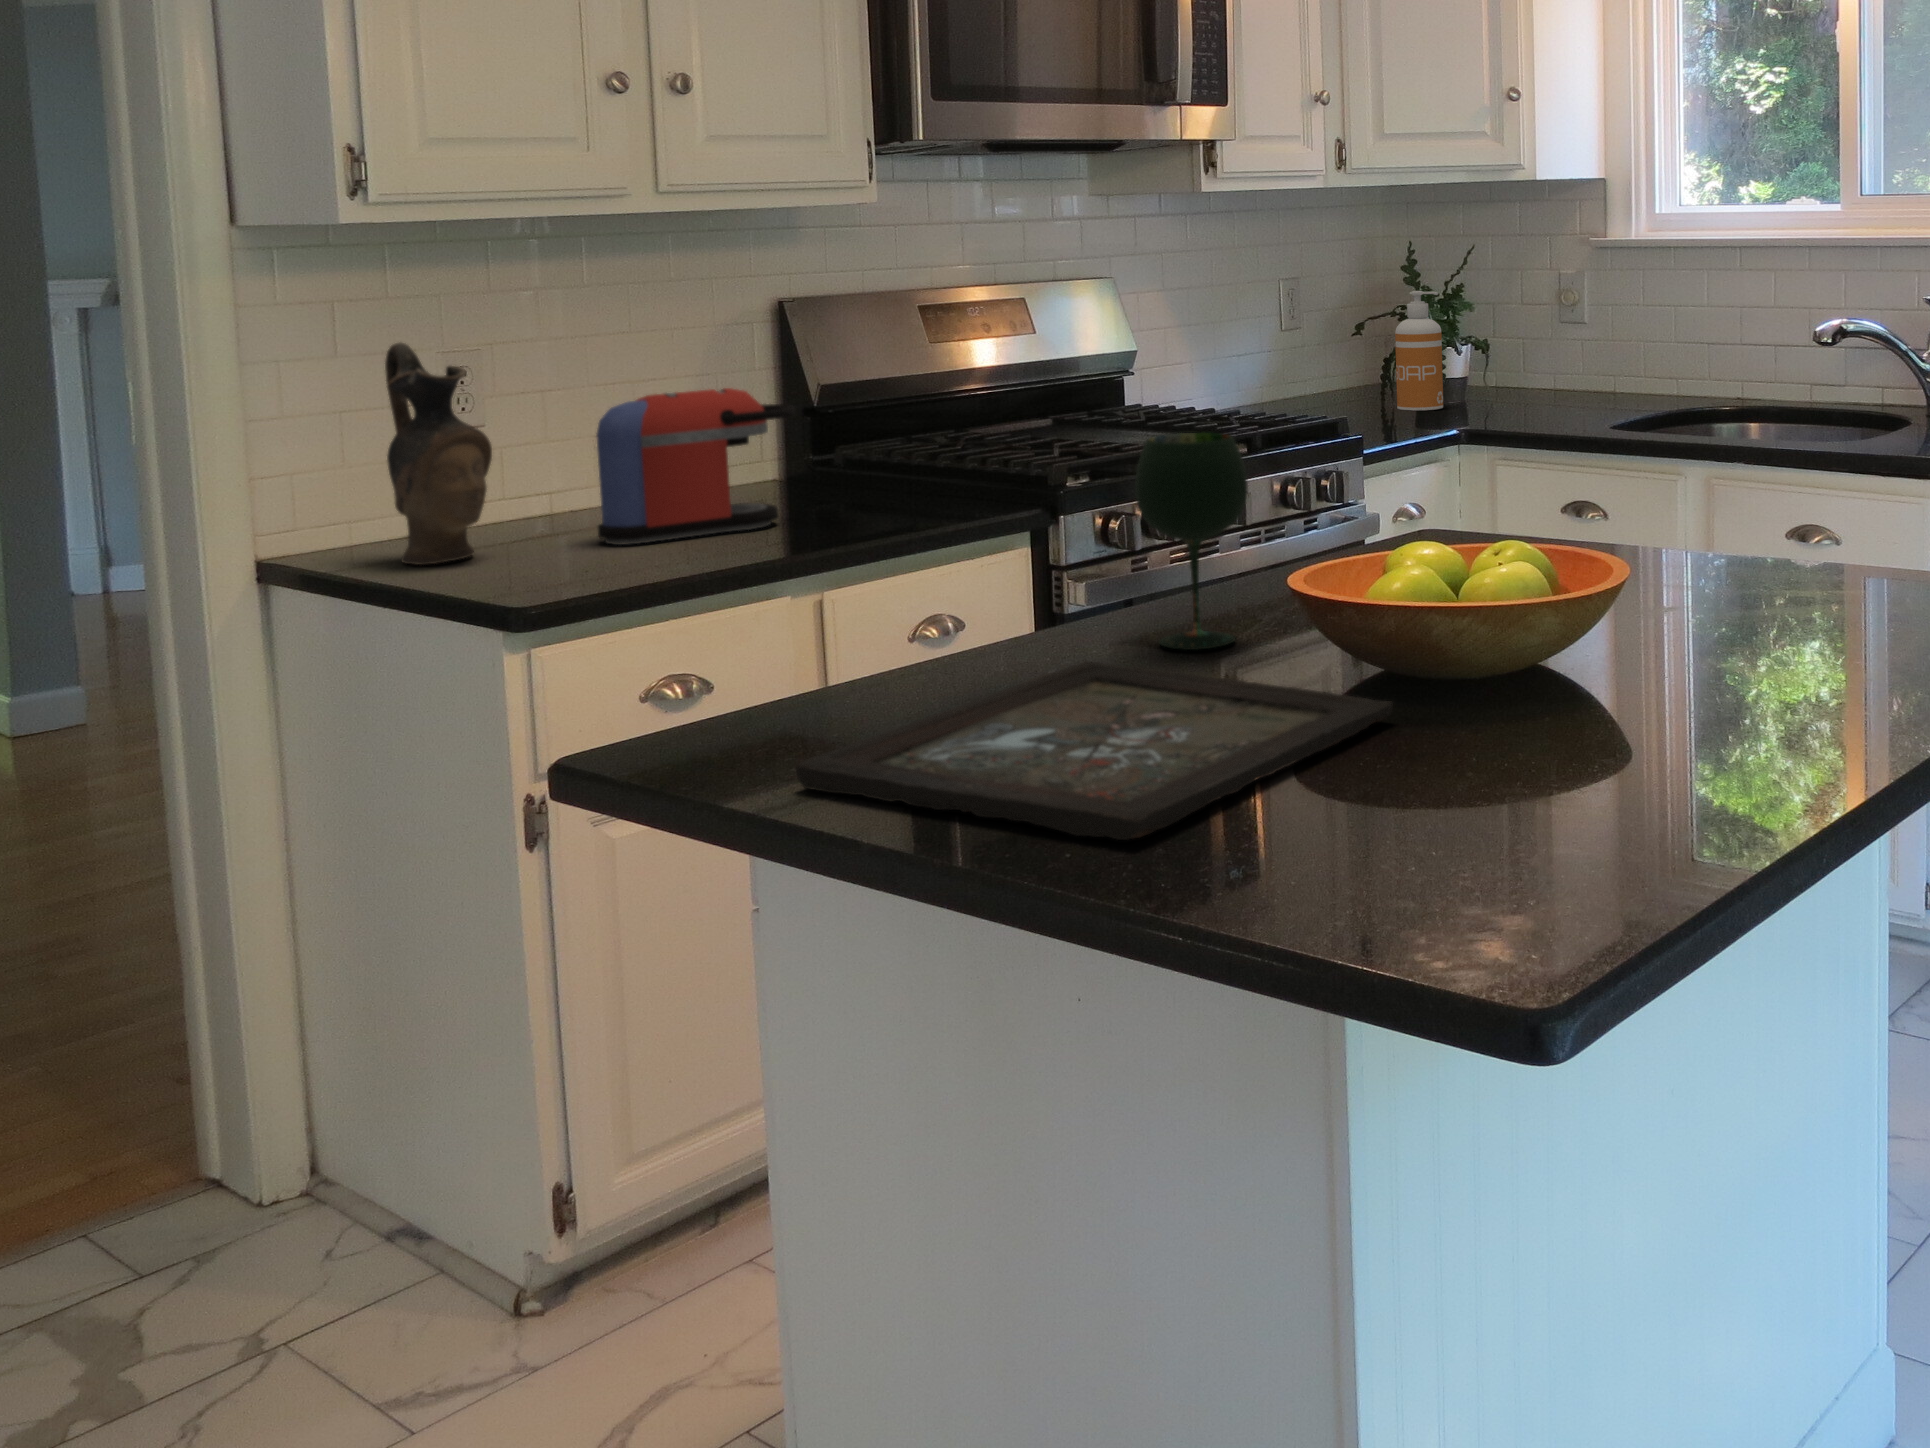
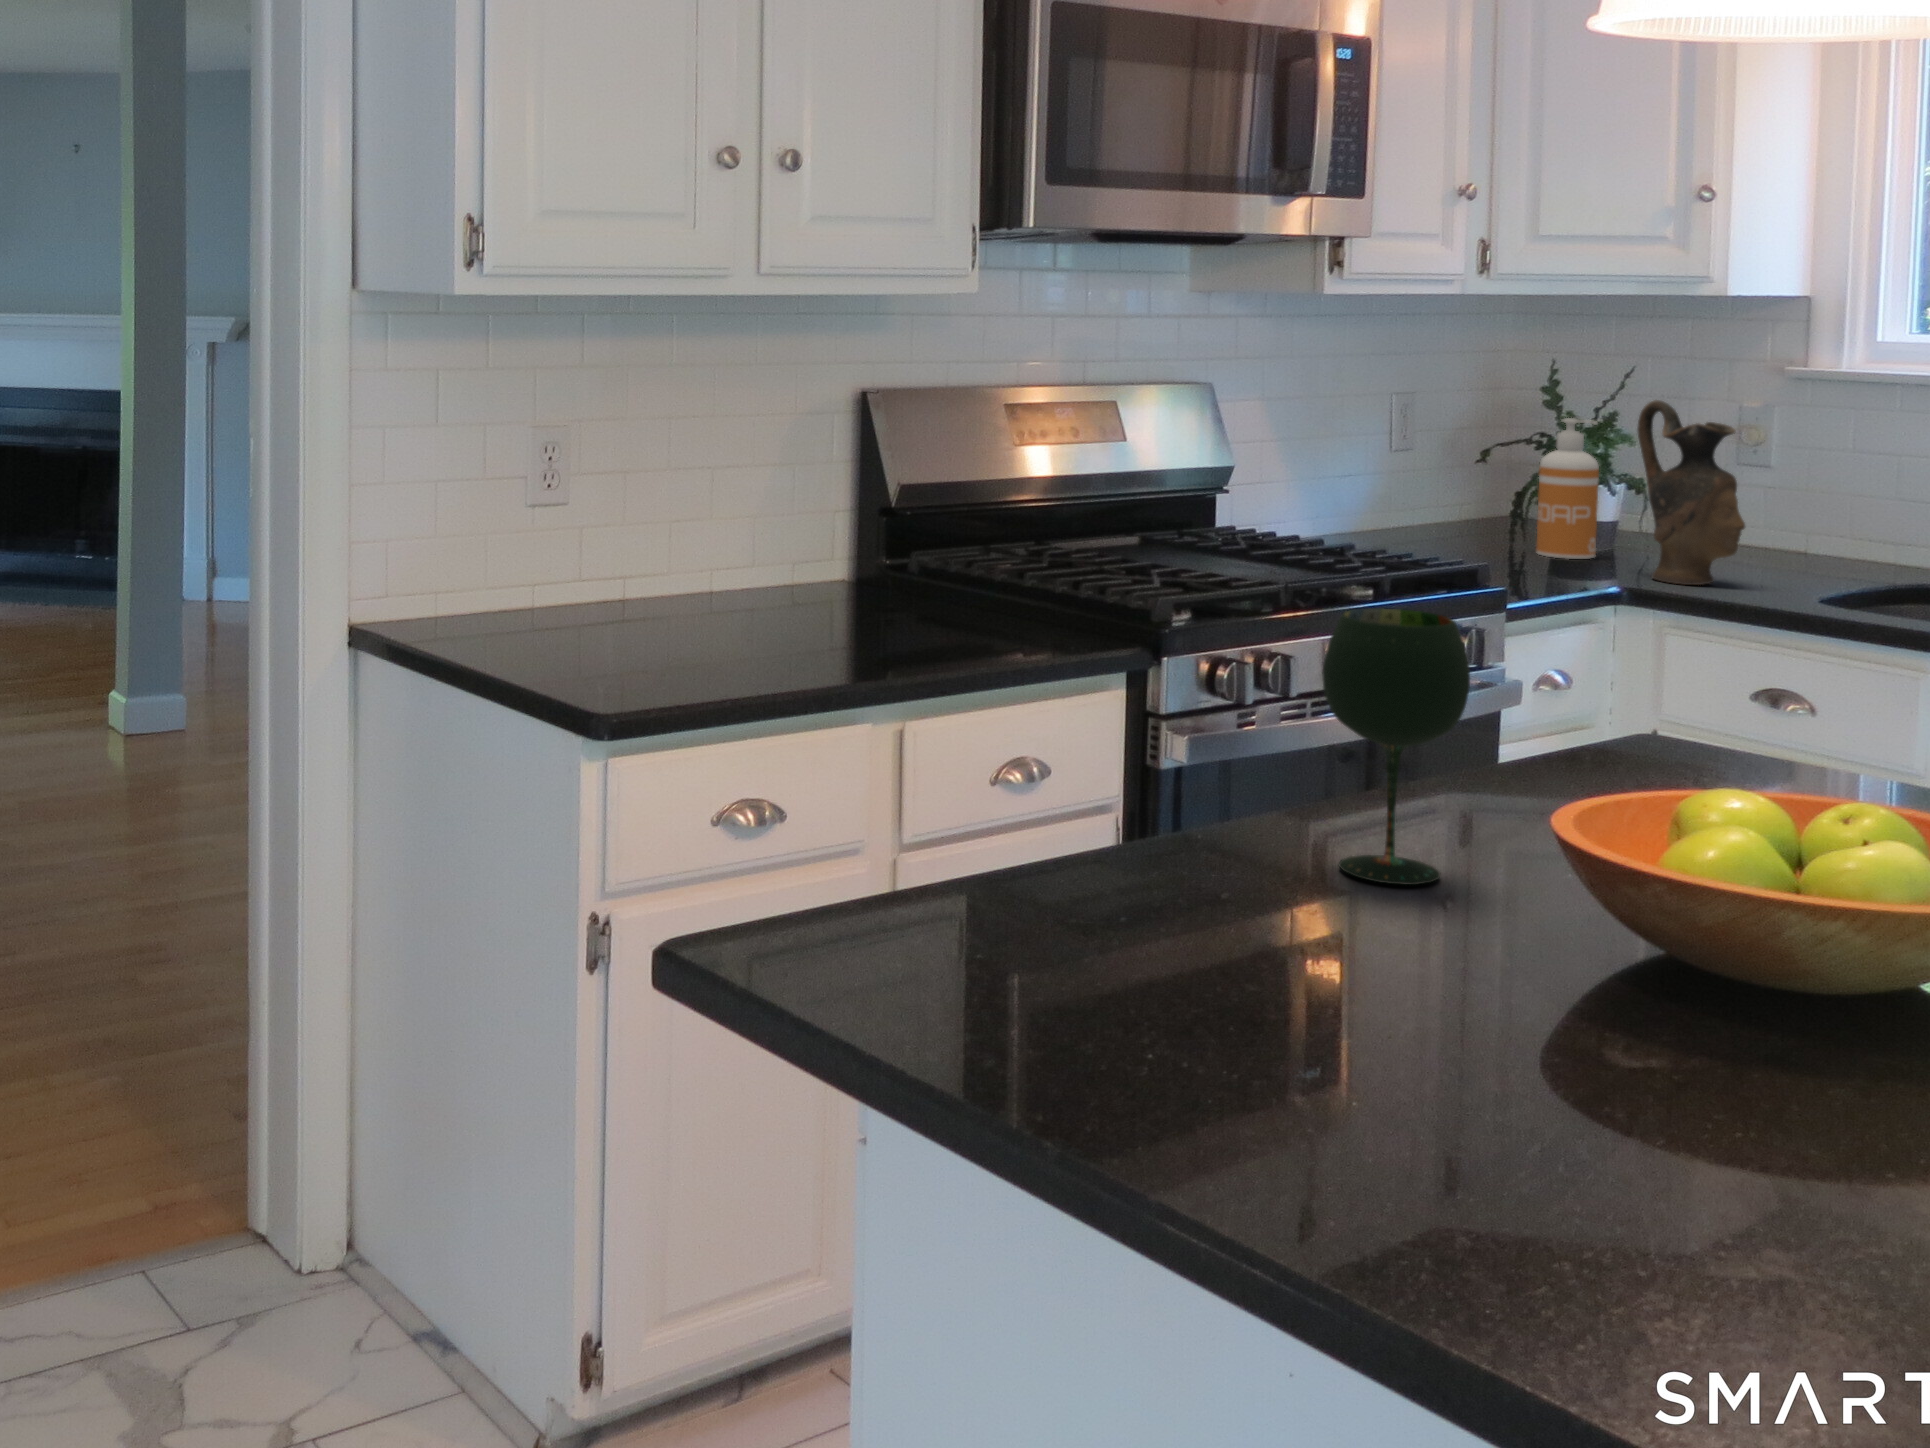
ceramic pitcher: present [385,343,492,565] -> present [1638,400,1745,585]
coffee maker: present [597,388,796,545] -> none [672,487,880,646]
tray: present [796,661,1393,840] -> none [931,890,1716,1209]

